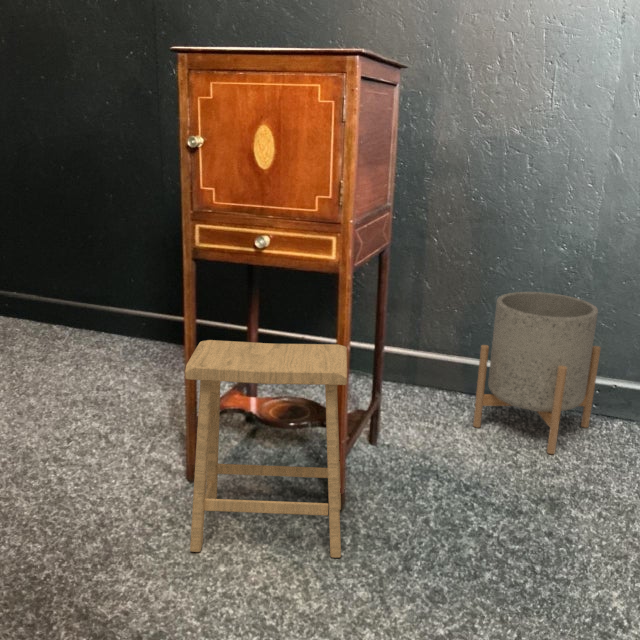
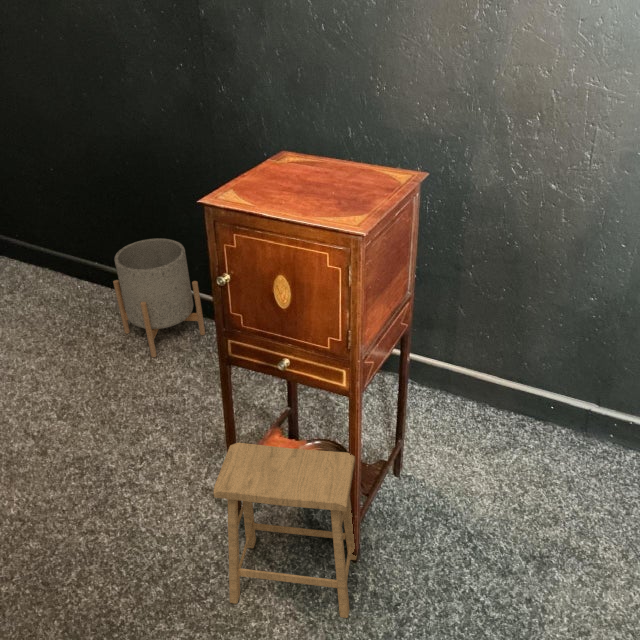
planter: present [473,292,601,454] -> present [113,239,205,357]

